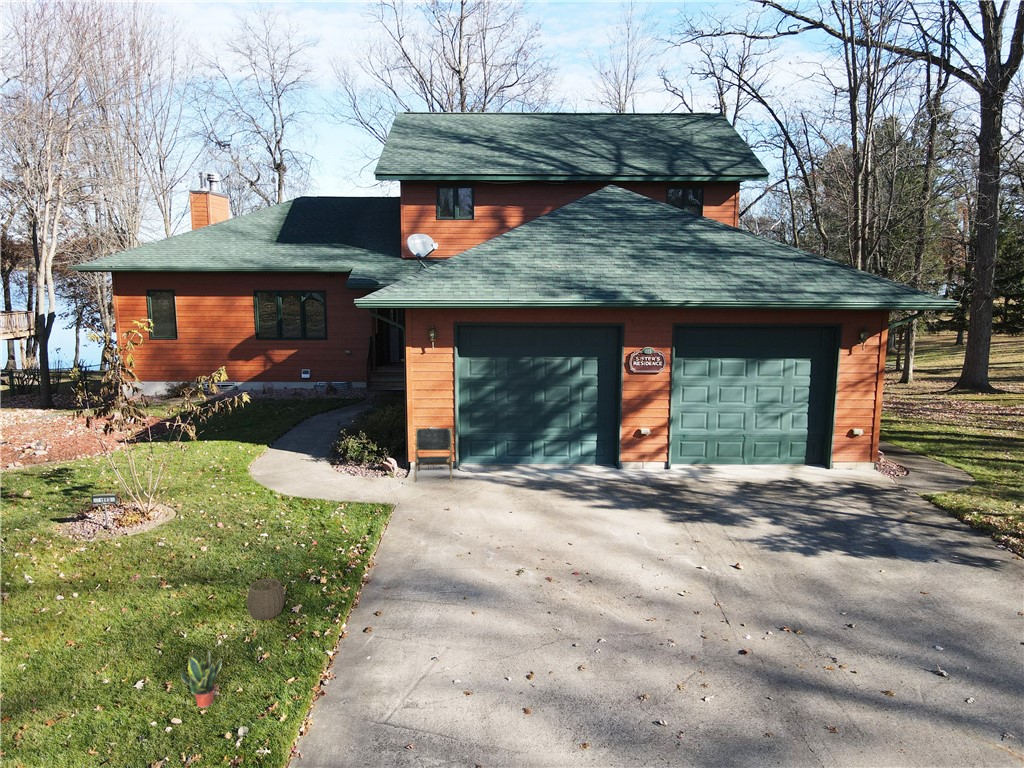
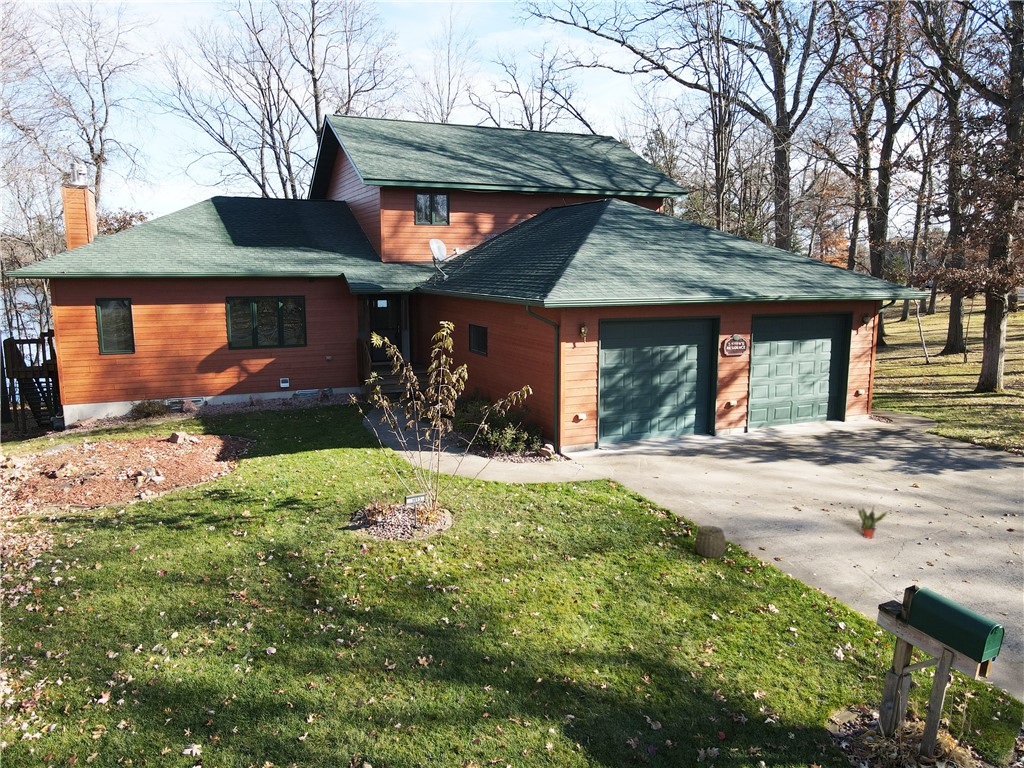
lounge chair: present [414,428,452,482] -> none [571,413,620,463]
potted plant: present [181,652,222,708] -> present [858,508,887,538]

